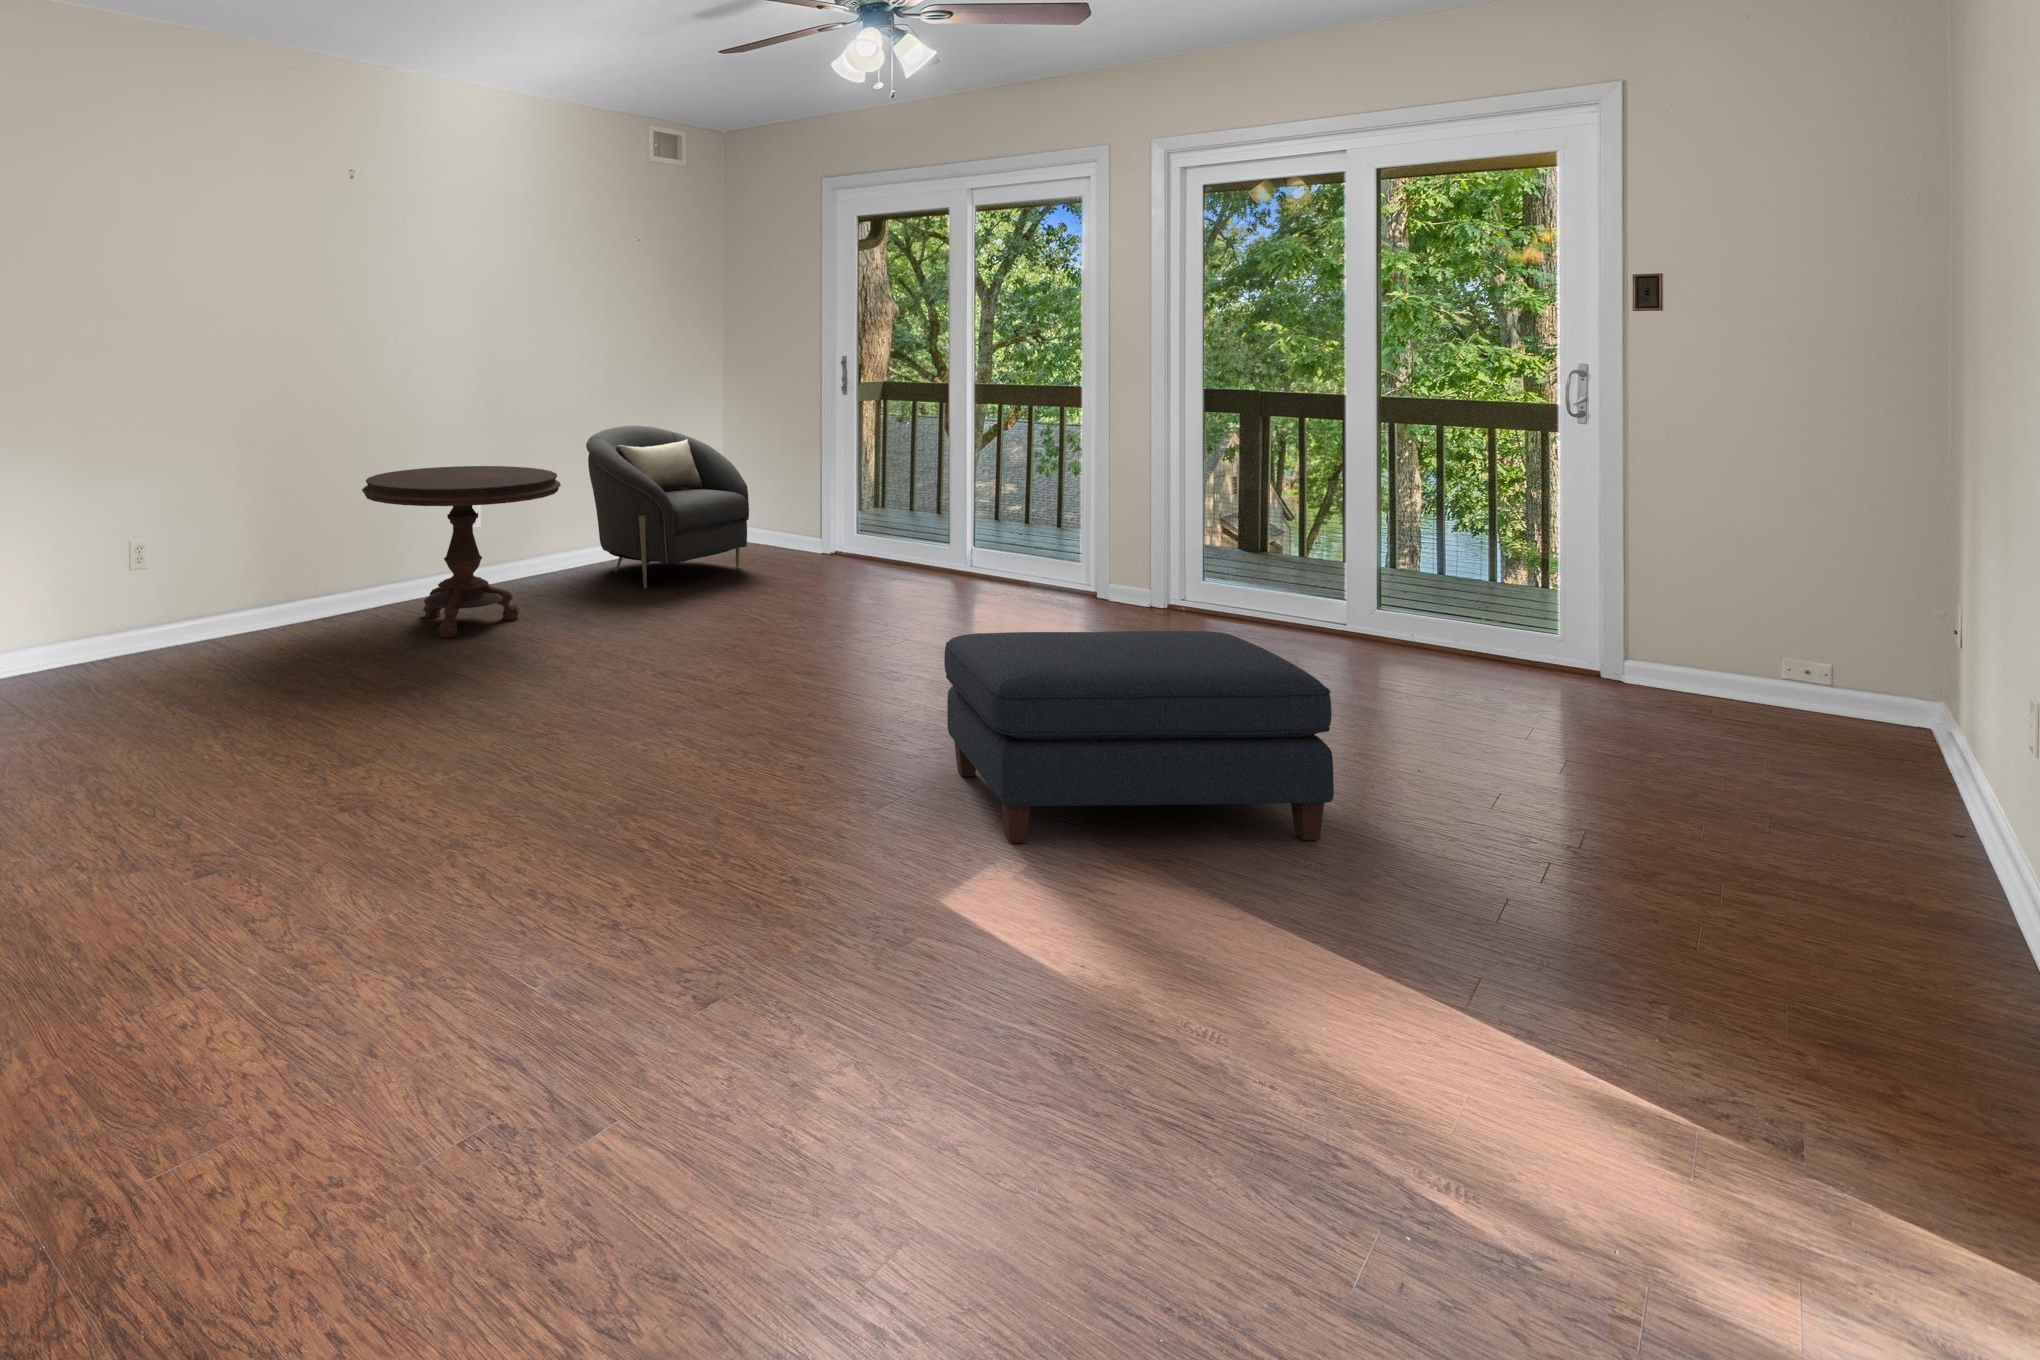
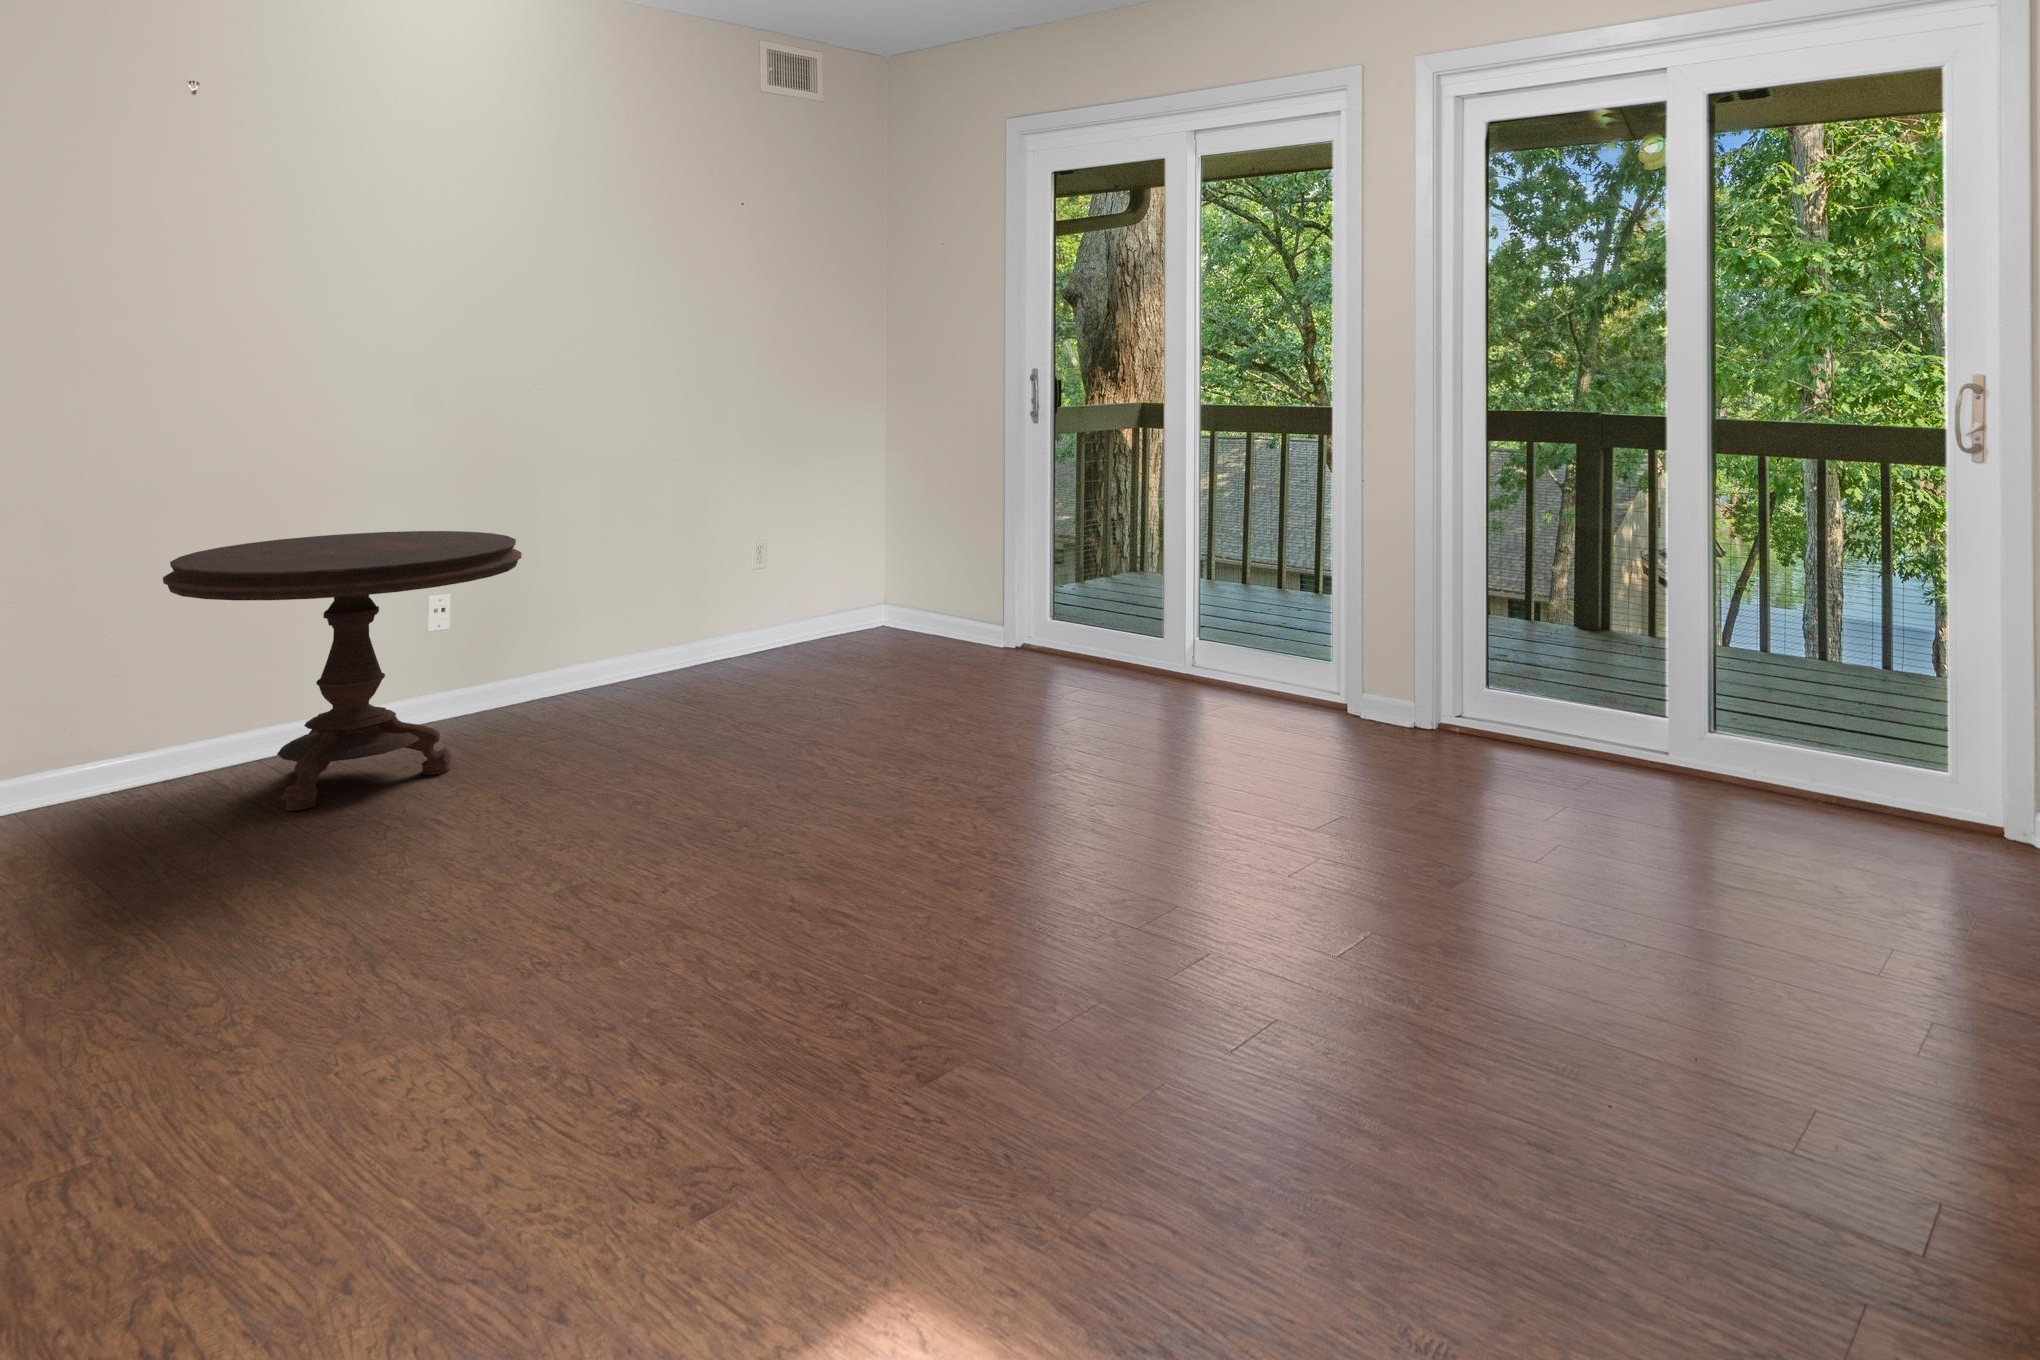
armchair: present [586,426,749,588] -> none [627,468,876,712]
ottoman: present [944,631,1334,843] -> none [899,816,1515,1259]

